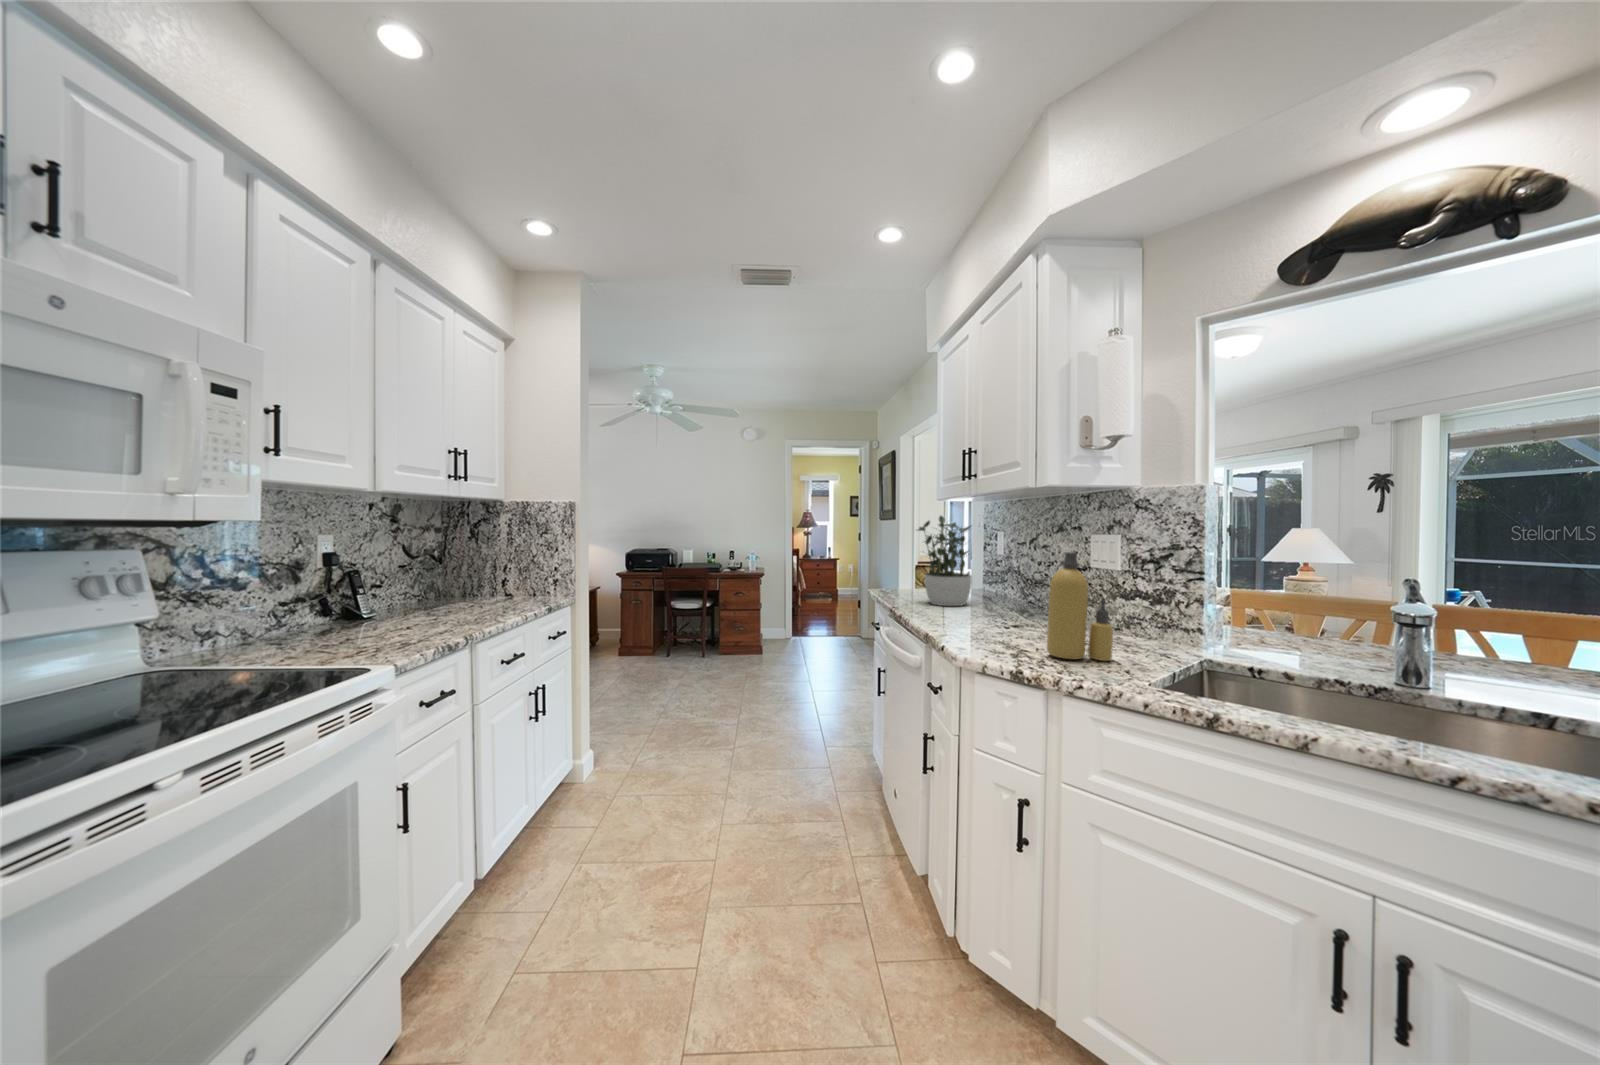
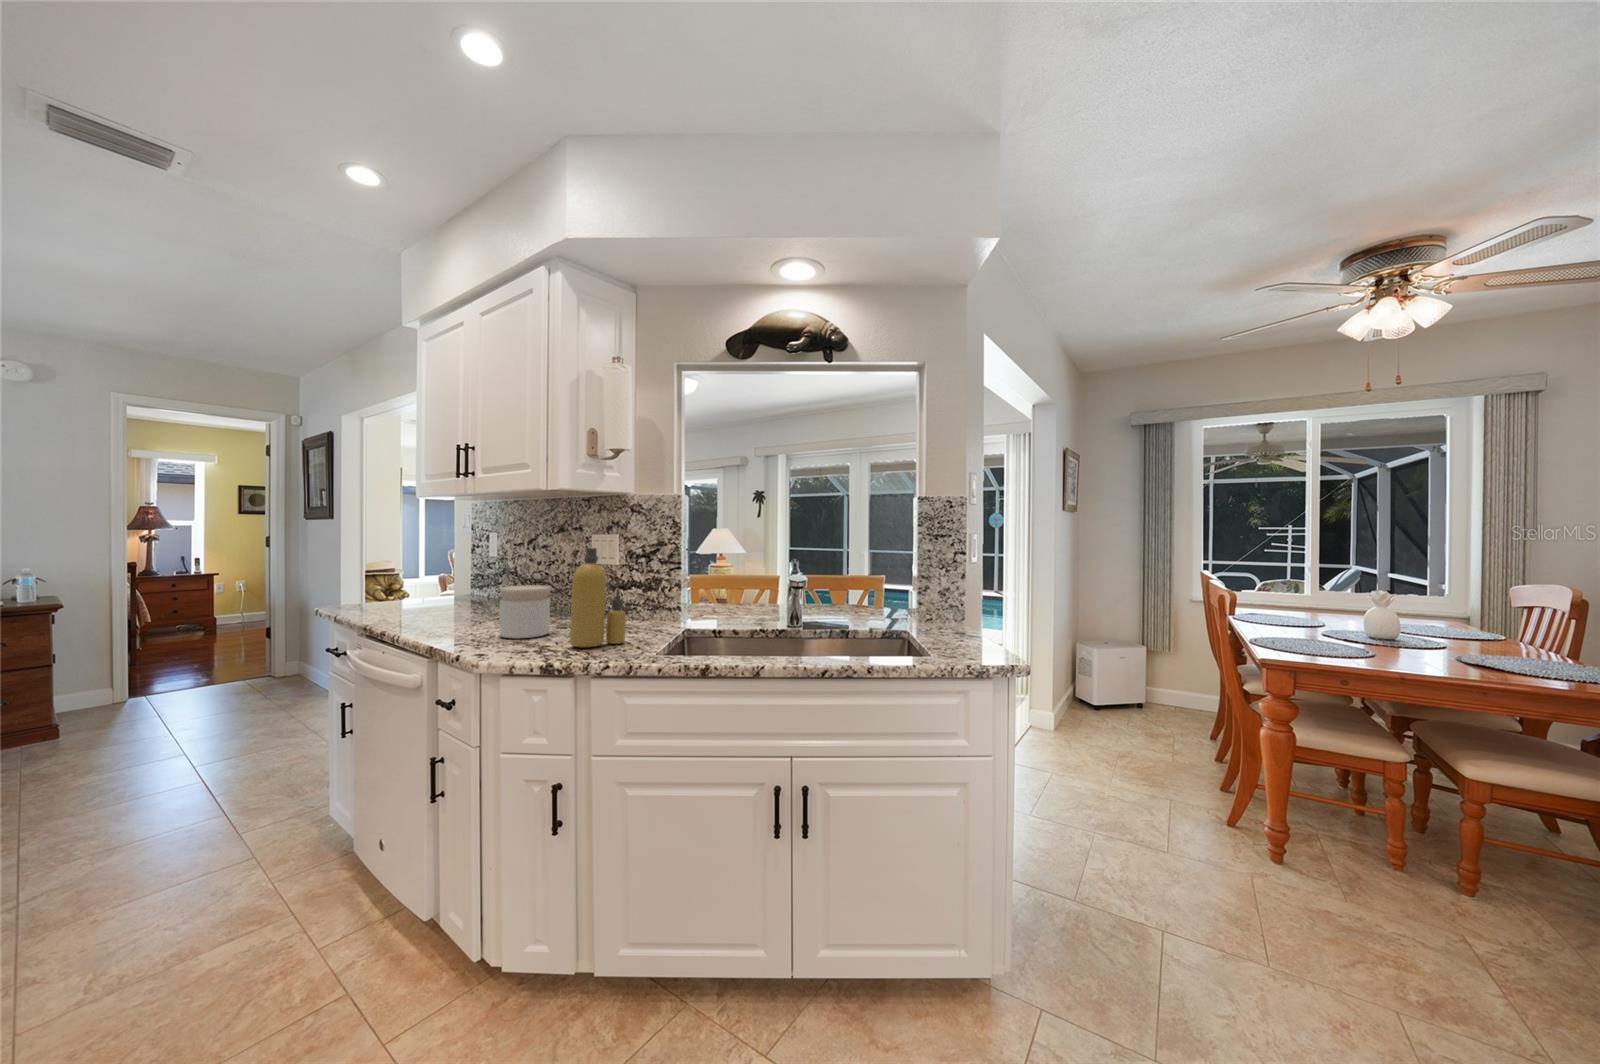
potted plant: present [918,516,972,606] -> none [386,511,466,620]
jar: none [989,585,1036,637] -> present [499,585,550,639]

